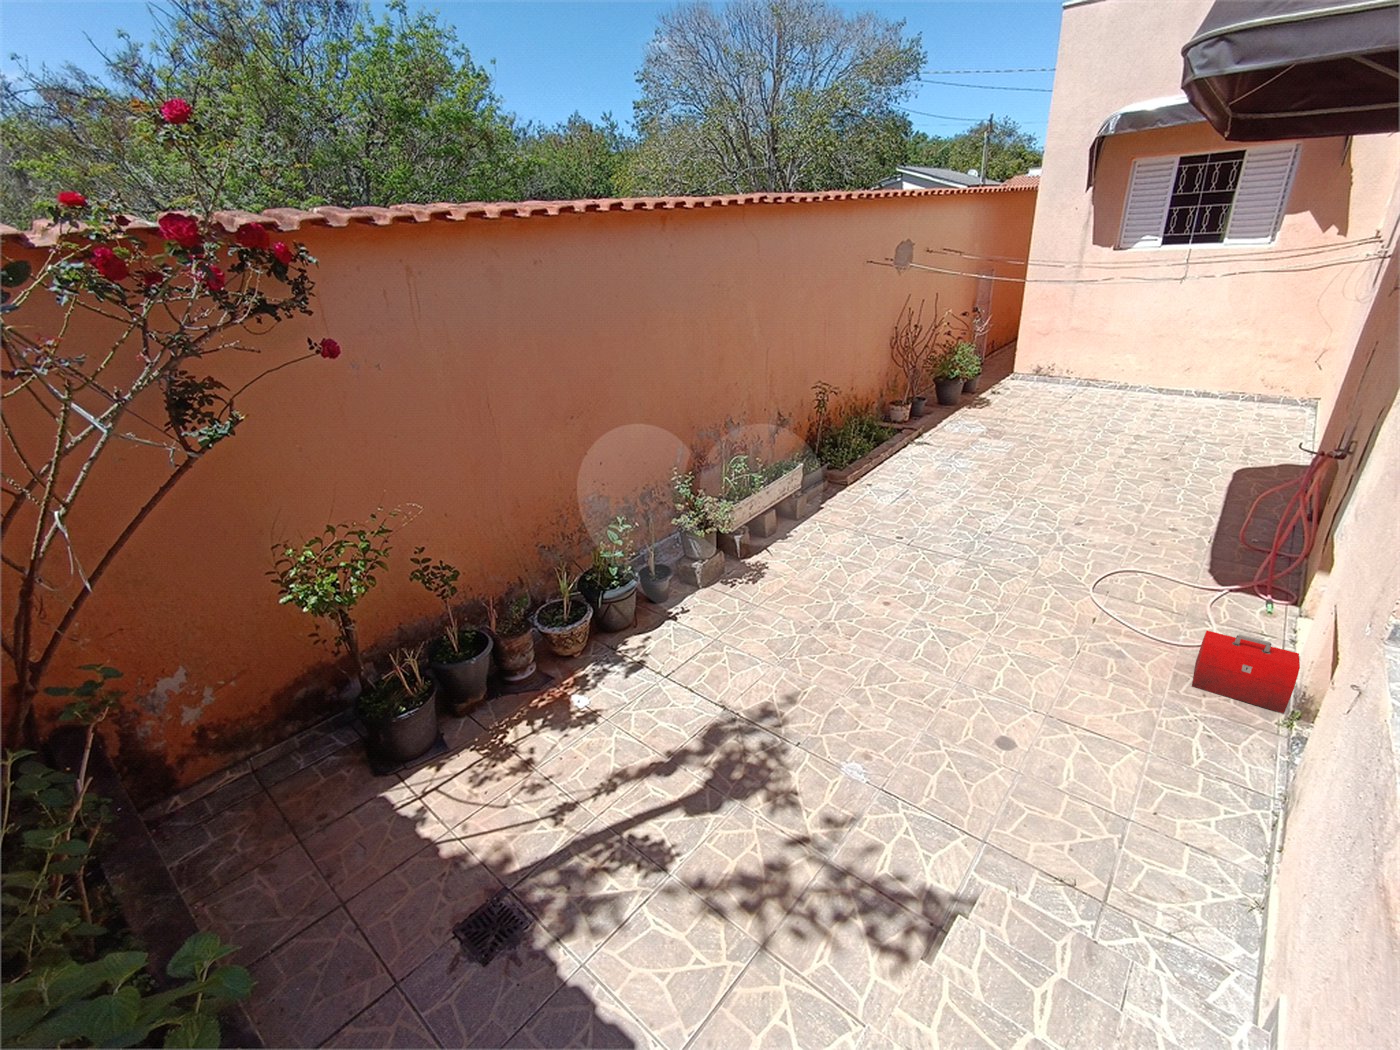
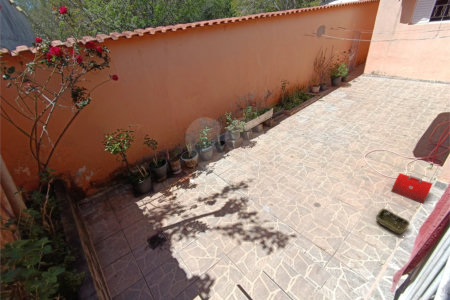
woven basket: none [1184,735,1281,806] -> present [376,209,410,233]

